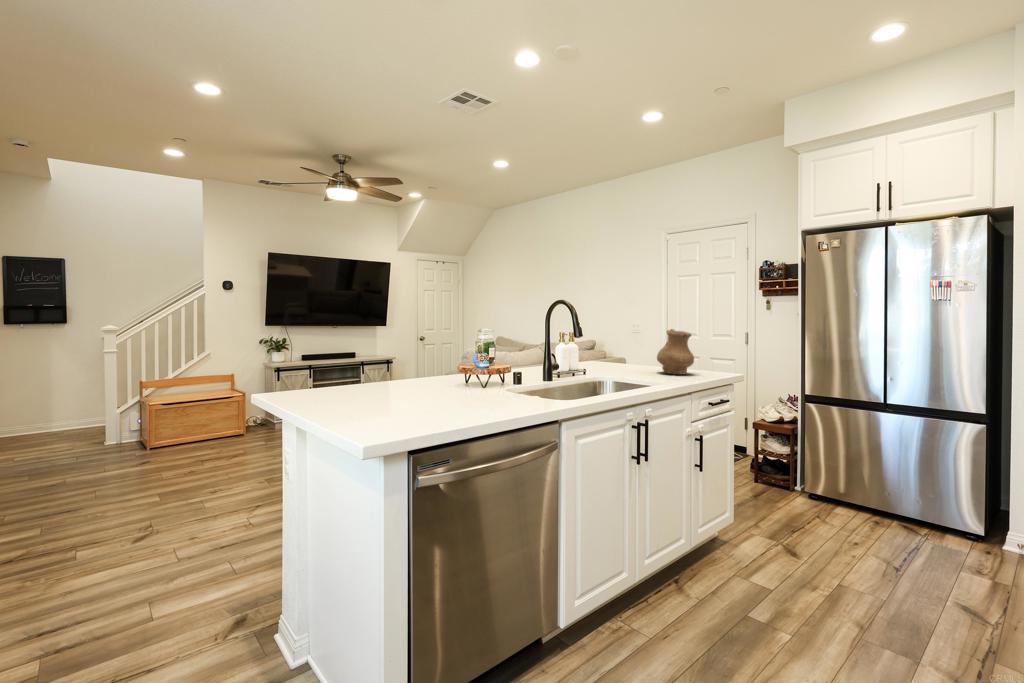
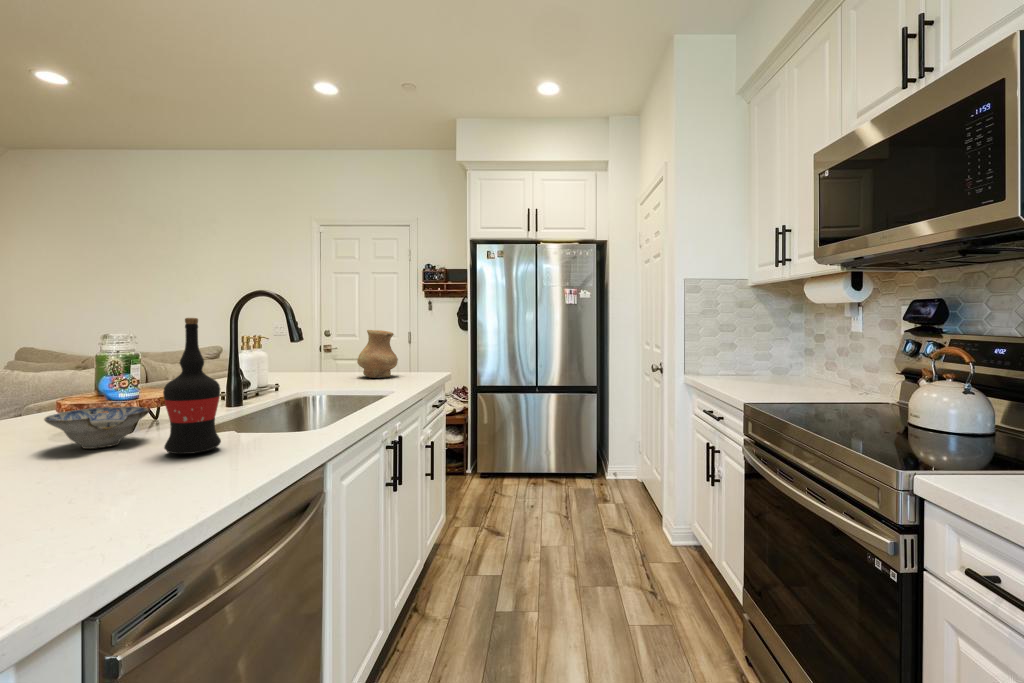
wine bottle: none [483,322,512,404] -> present [163,318,221,454]
ceramic bowl: none [440,372,486,394] -> present [44,407,150,449]

